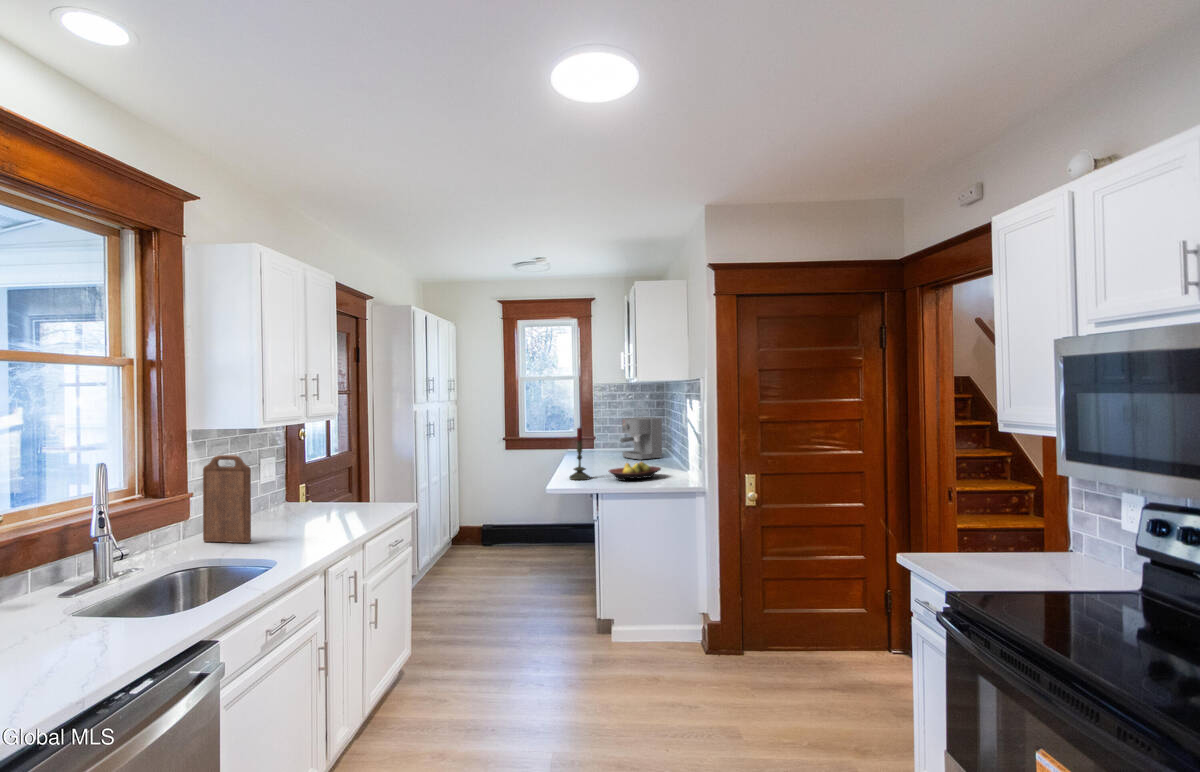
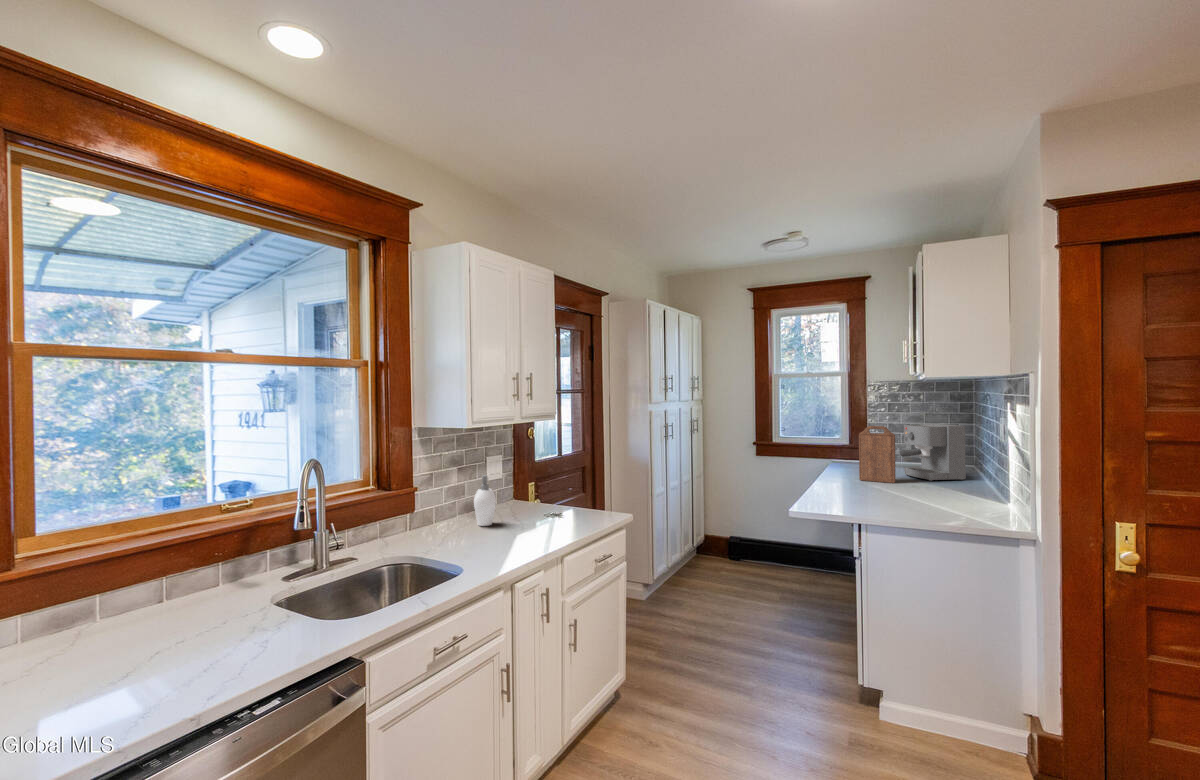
candle: present [569,428,590,480] -> none [822,434,851,504]
cutting board: present [203,455,251,543] -> present [859,426,896,483]
fruit bowl: present [609,462,661,481] -> none [877,486,961,511]
soap dispenser: none [257,476,290,527] -> present [474,475,496,526]

